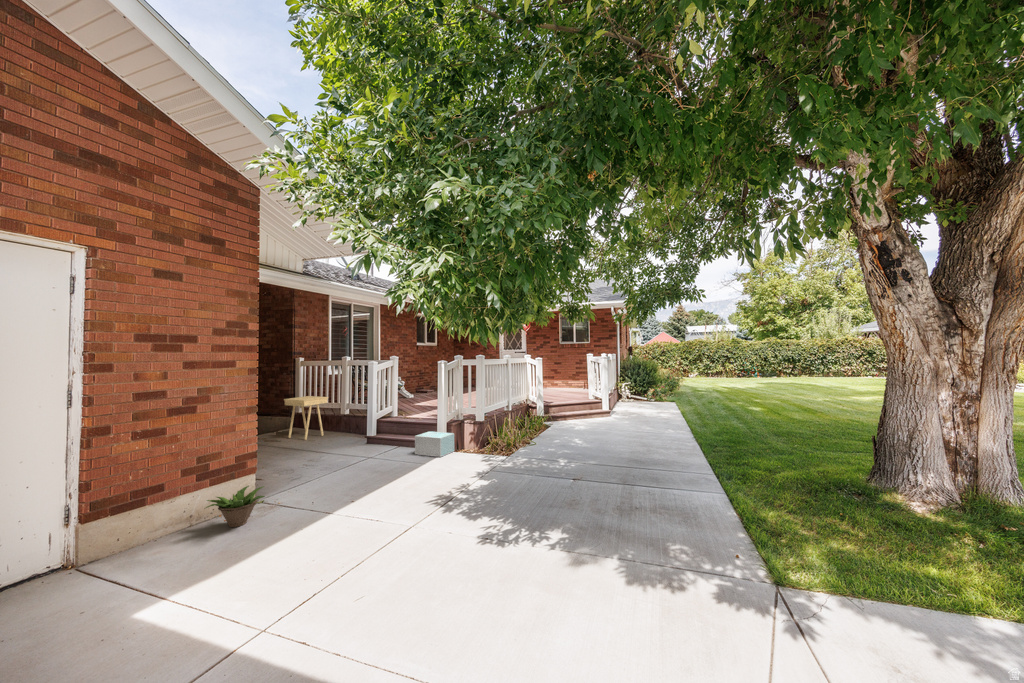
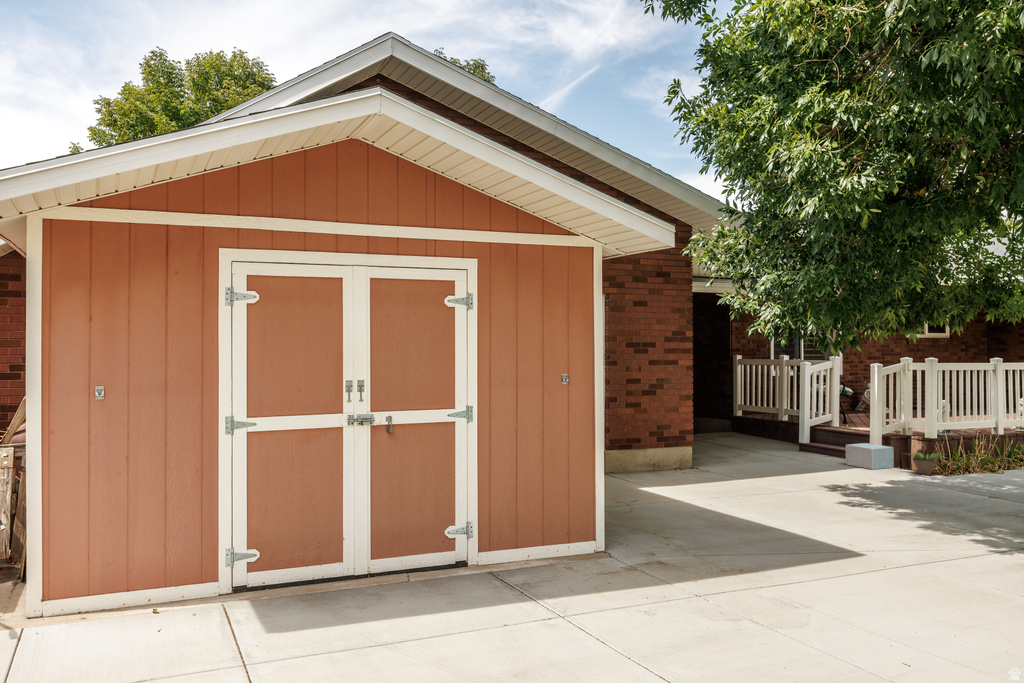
side table: present [284,396,328,440] -> none [721,398,765,442]
decorative plant: present [206,486,265,527] -> present [909,453,941,475]

